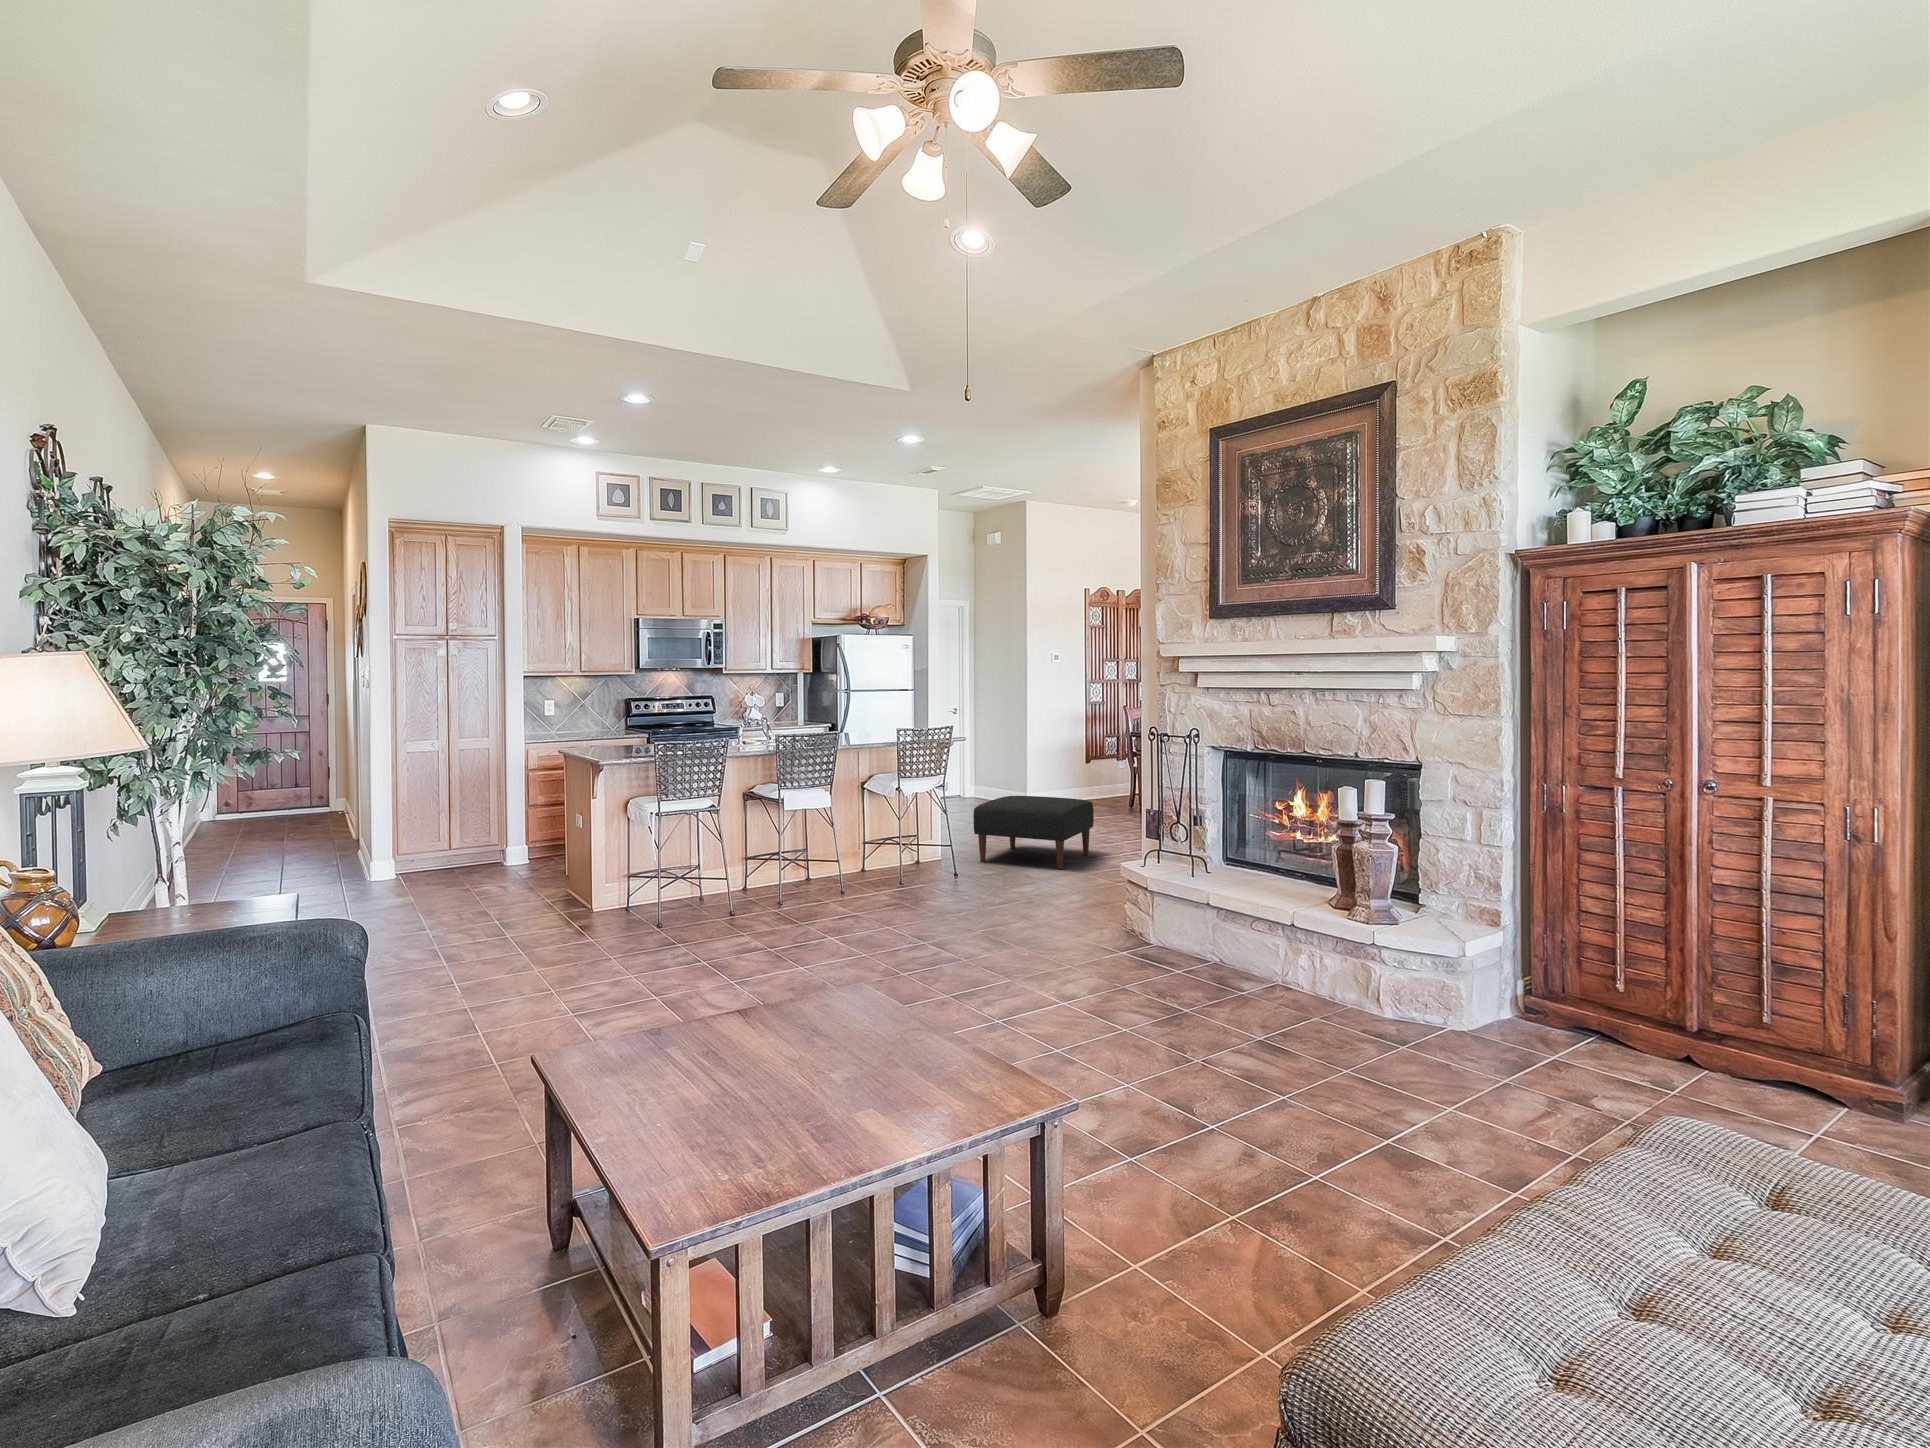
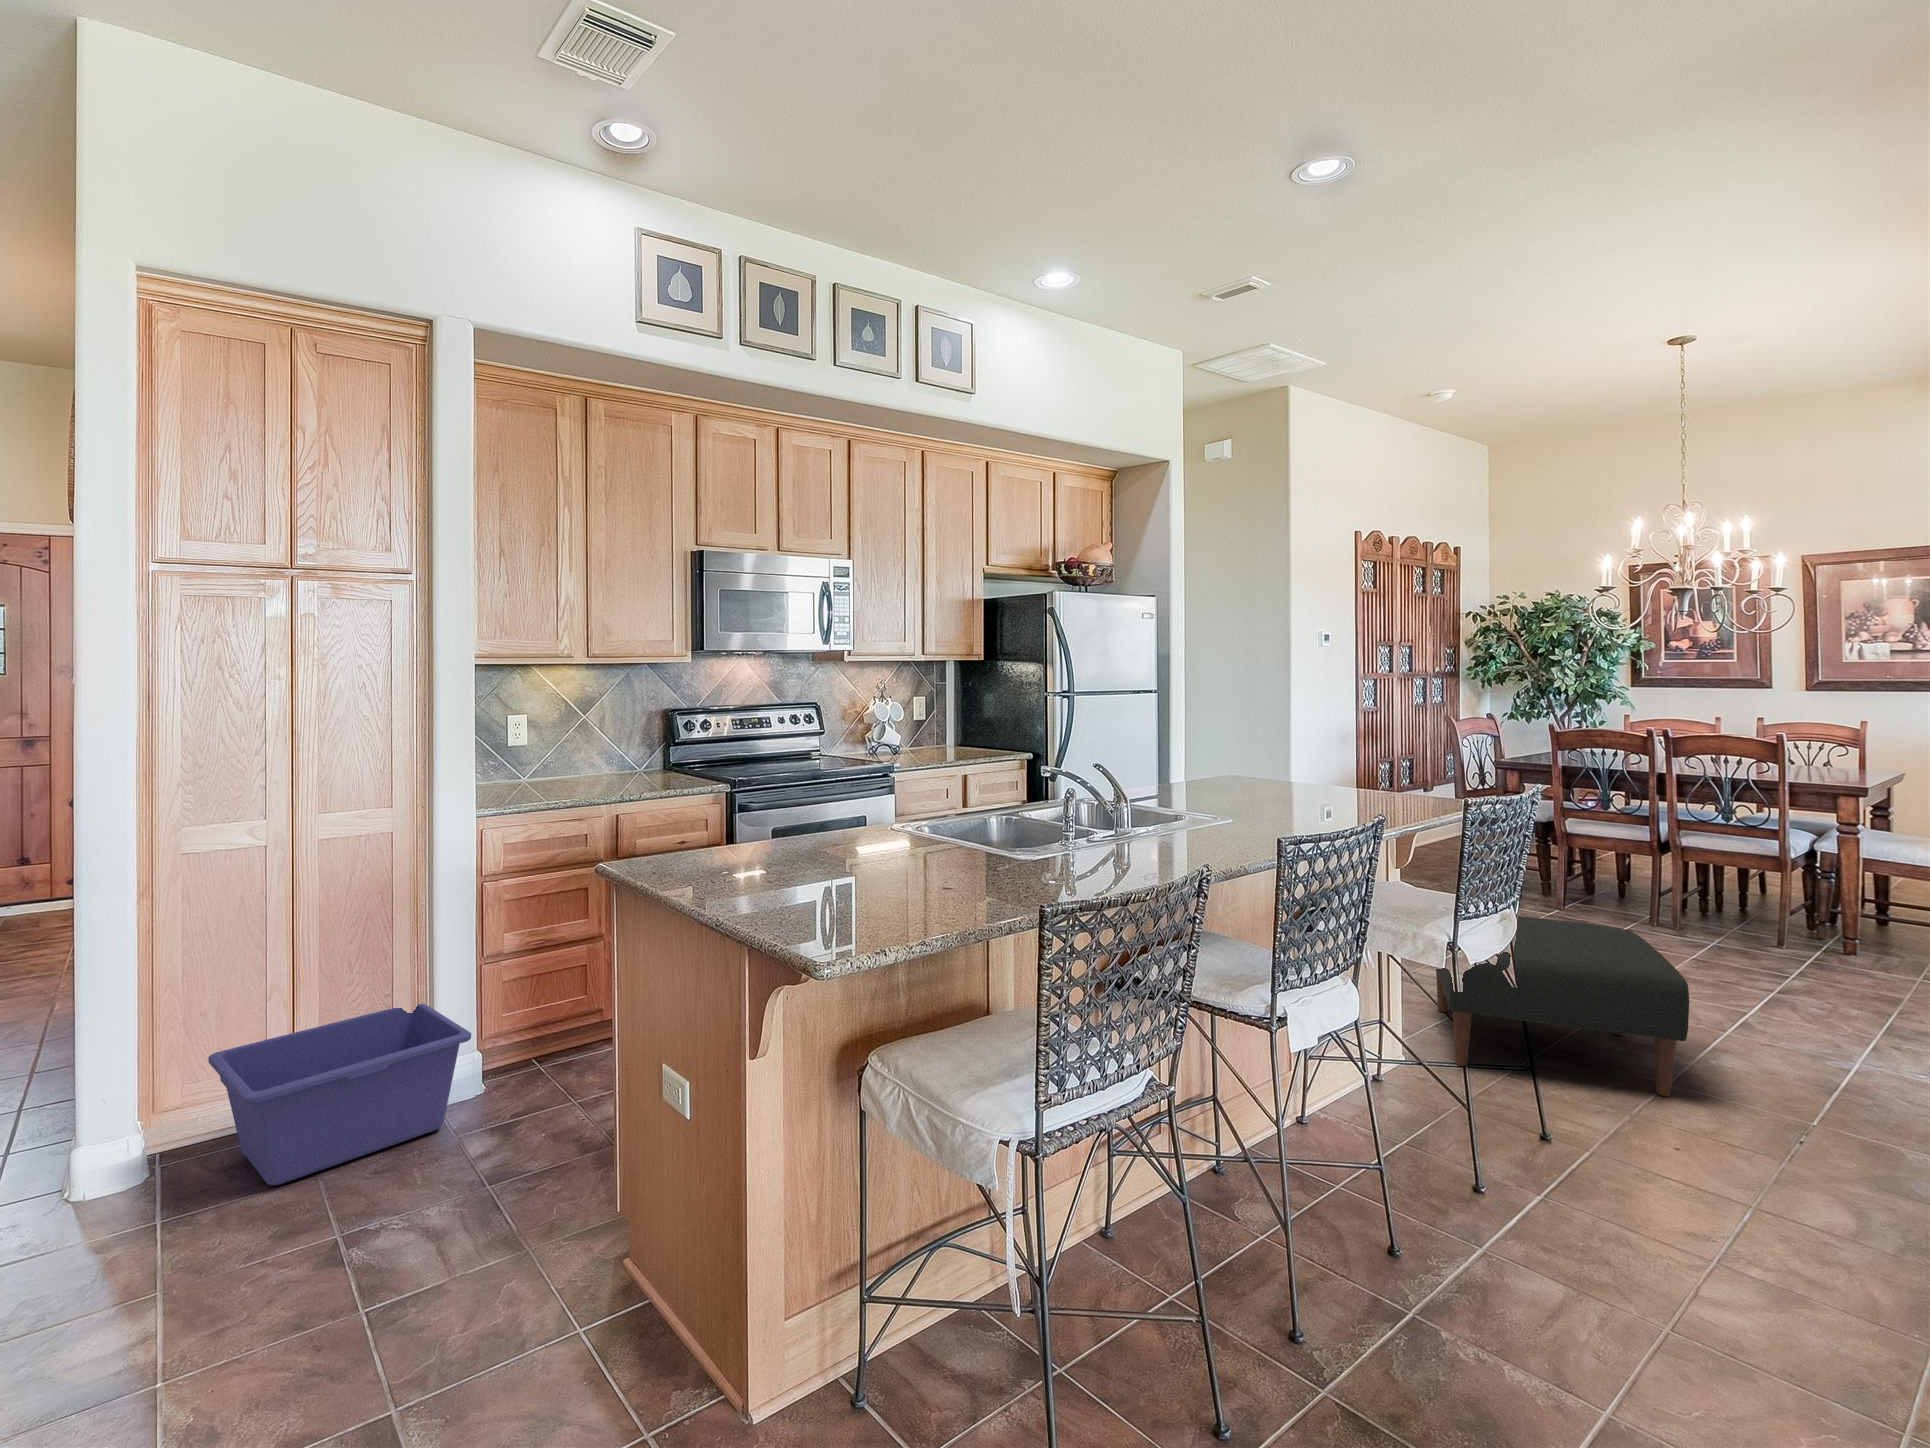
storage bin: none [415,823,518,879] -> present [208,1004,472,1185]

